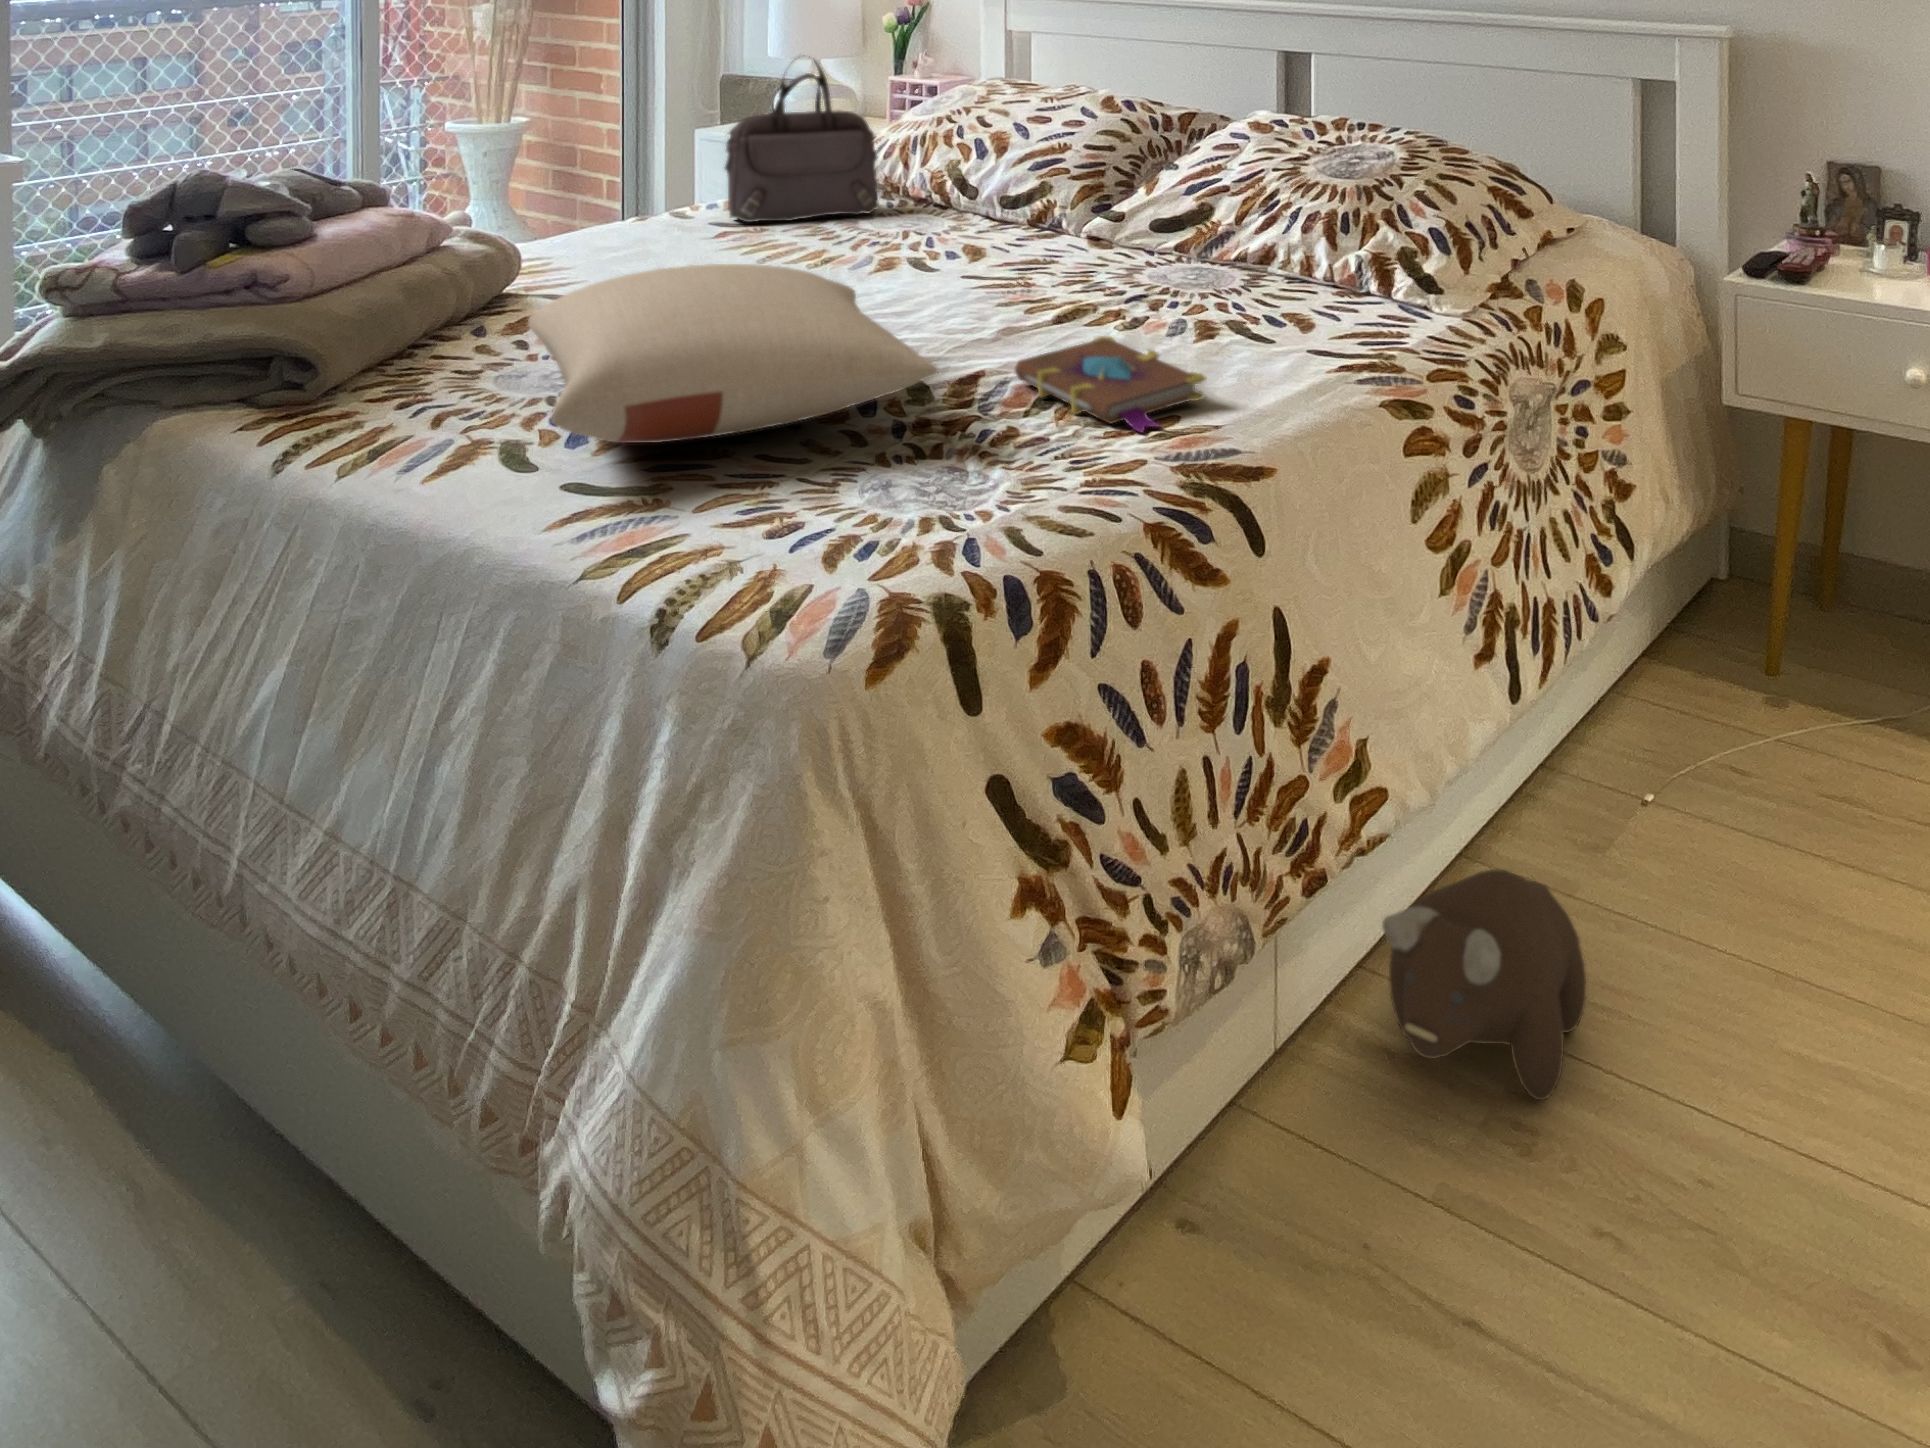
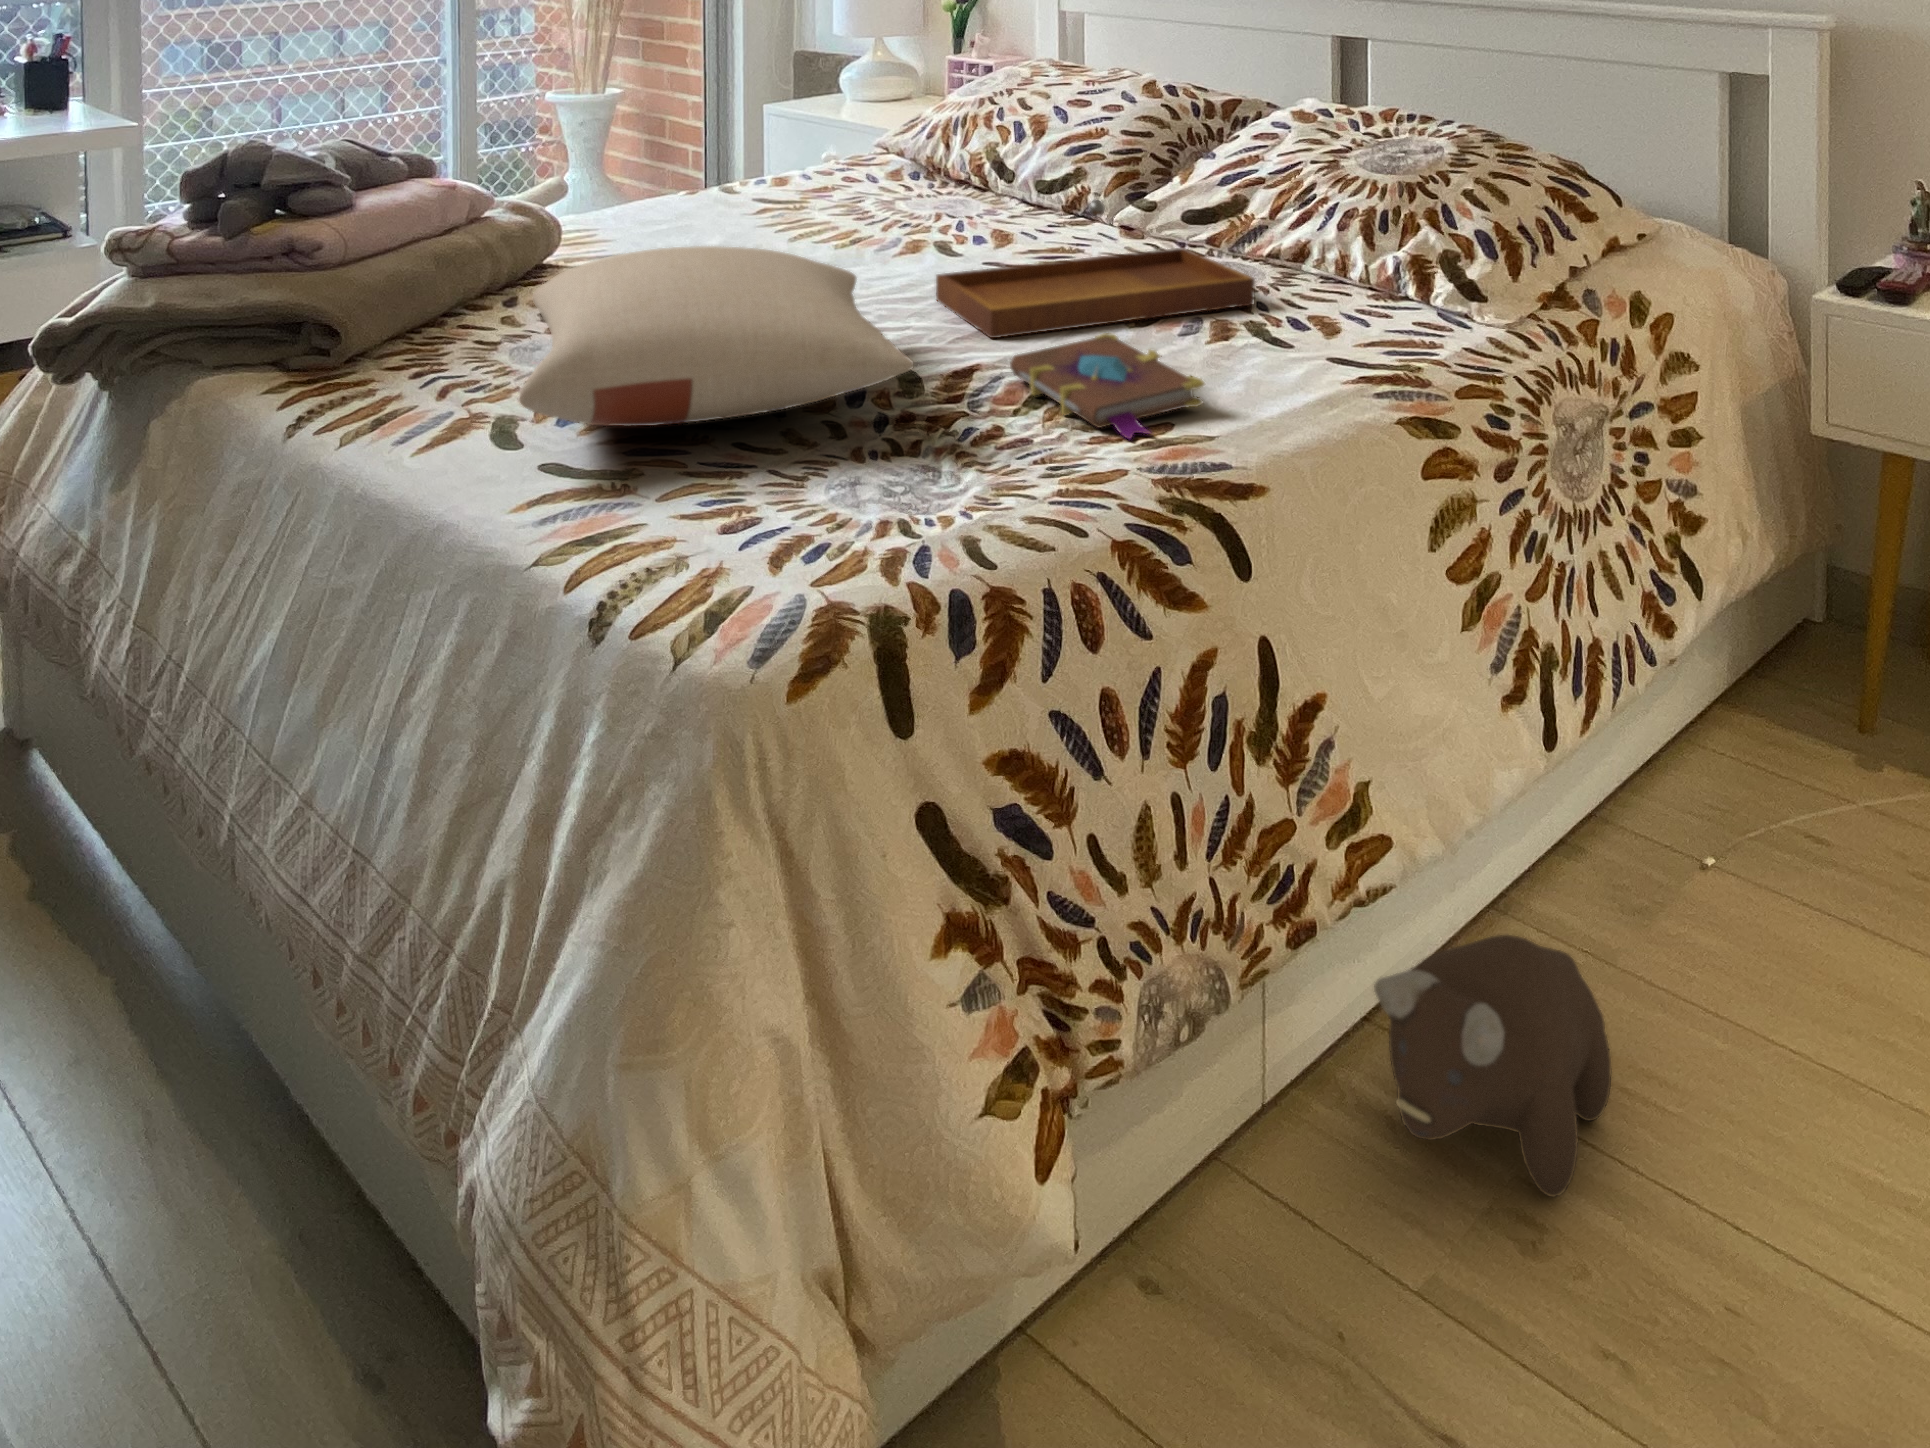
handbag: present [725,56,879,223] -> none [767,35,919,200]
tray: none [922,211,1231,347] -> present [936,201,1255,338]

